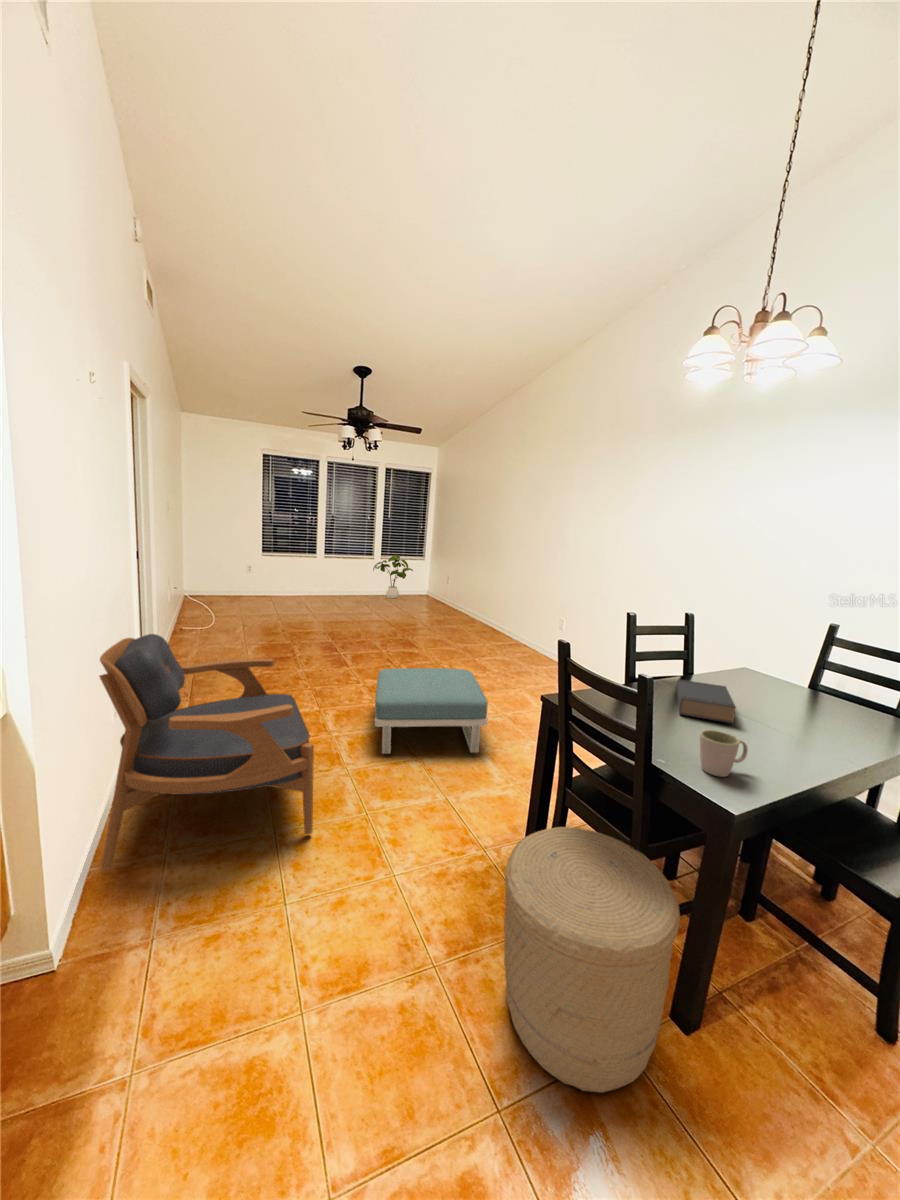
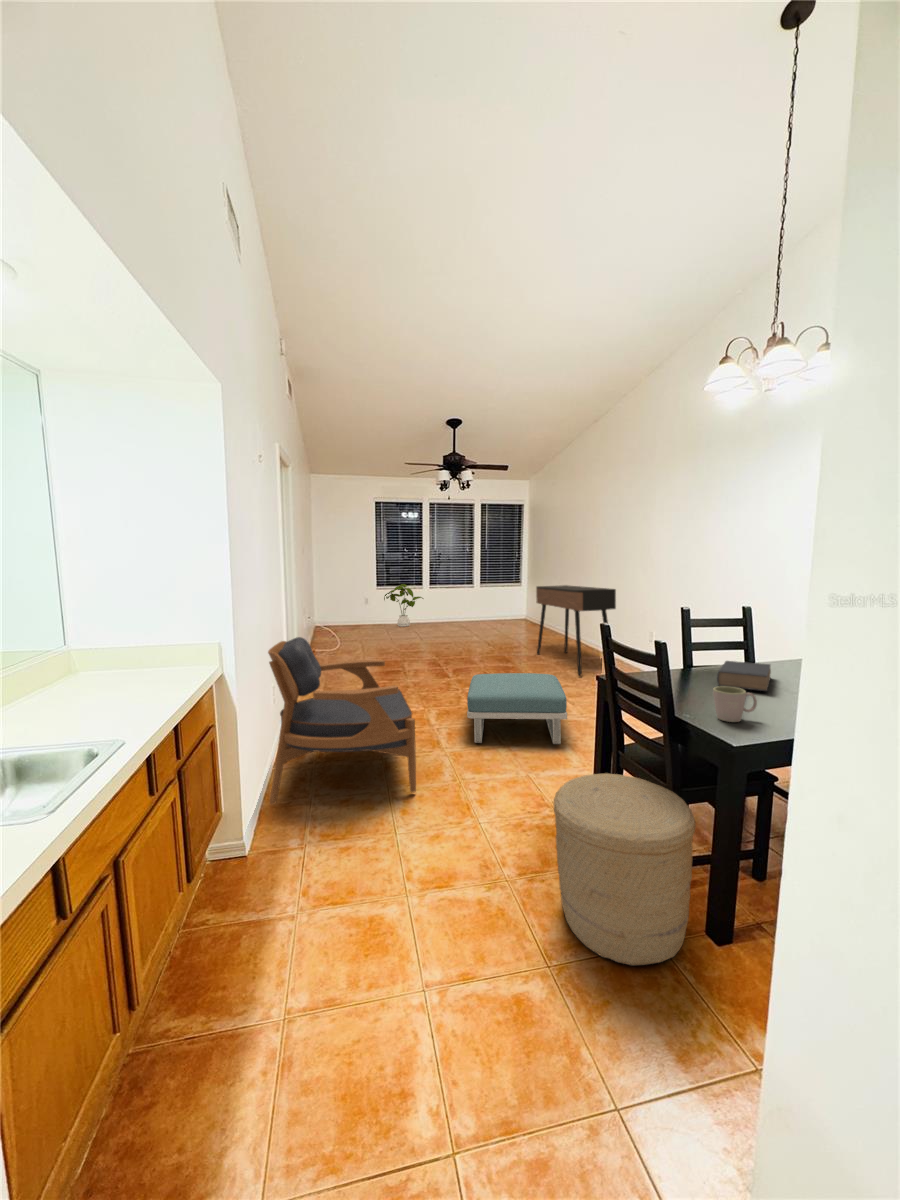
house plant: present [373,555,413,598] -> present [384,584,423,627]
console table: none [441,565,529,663] -> present [536,585,616,675]

